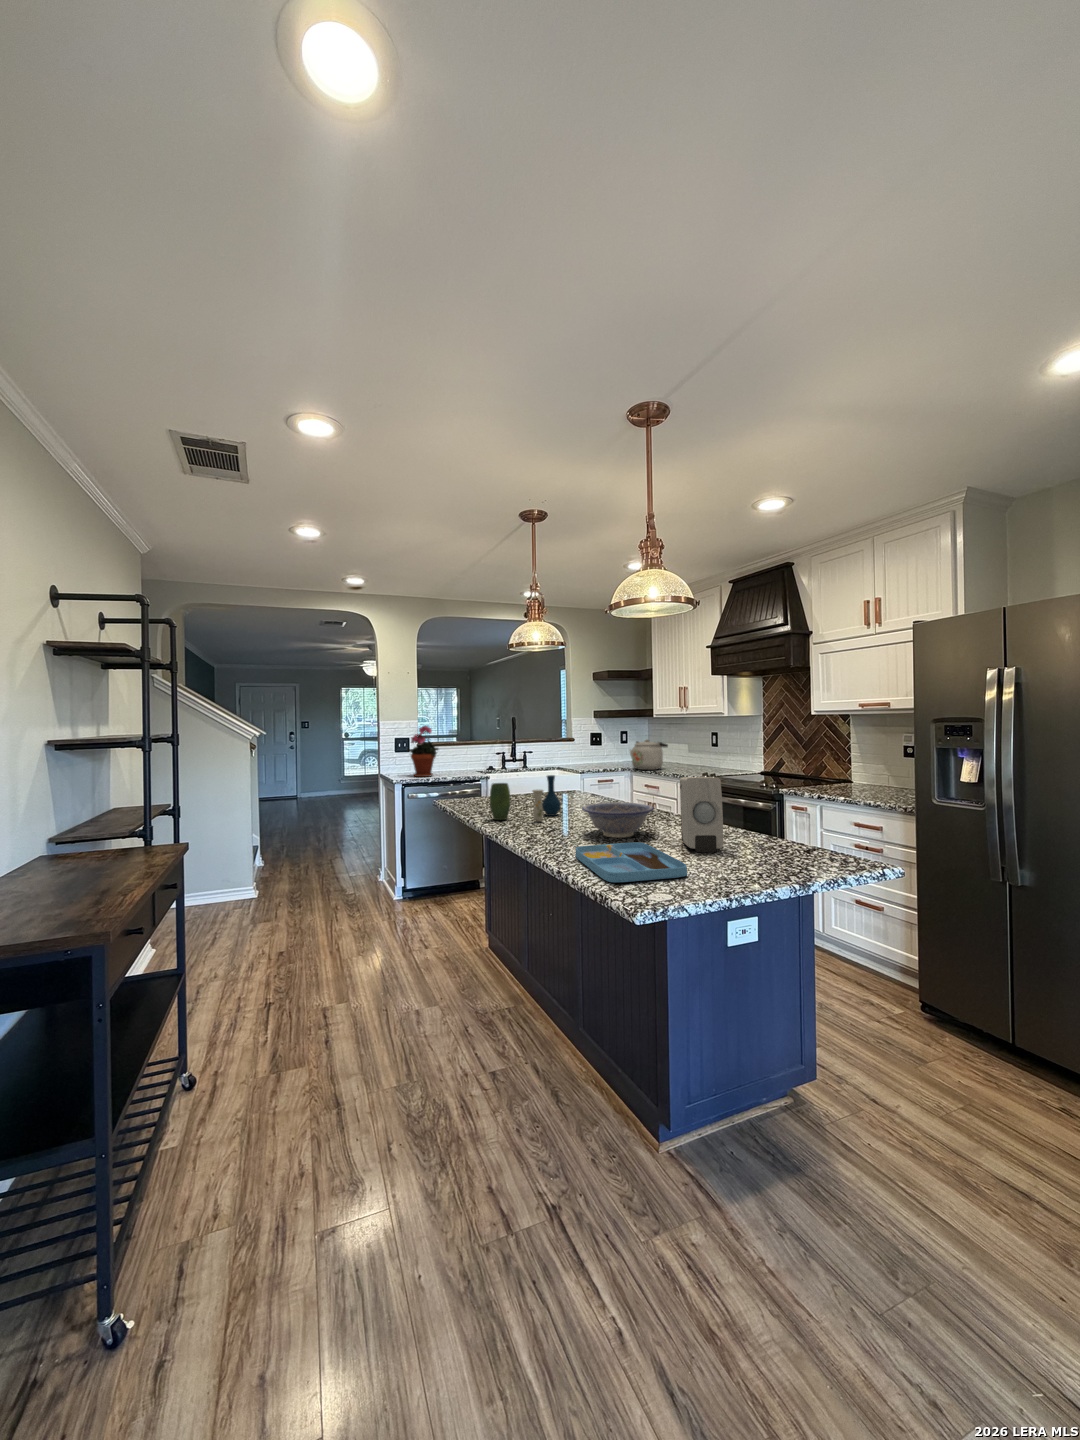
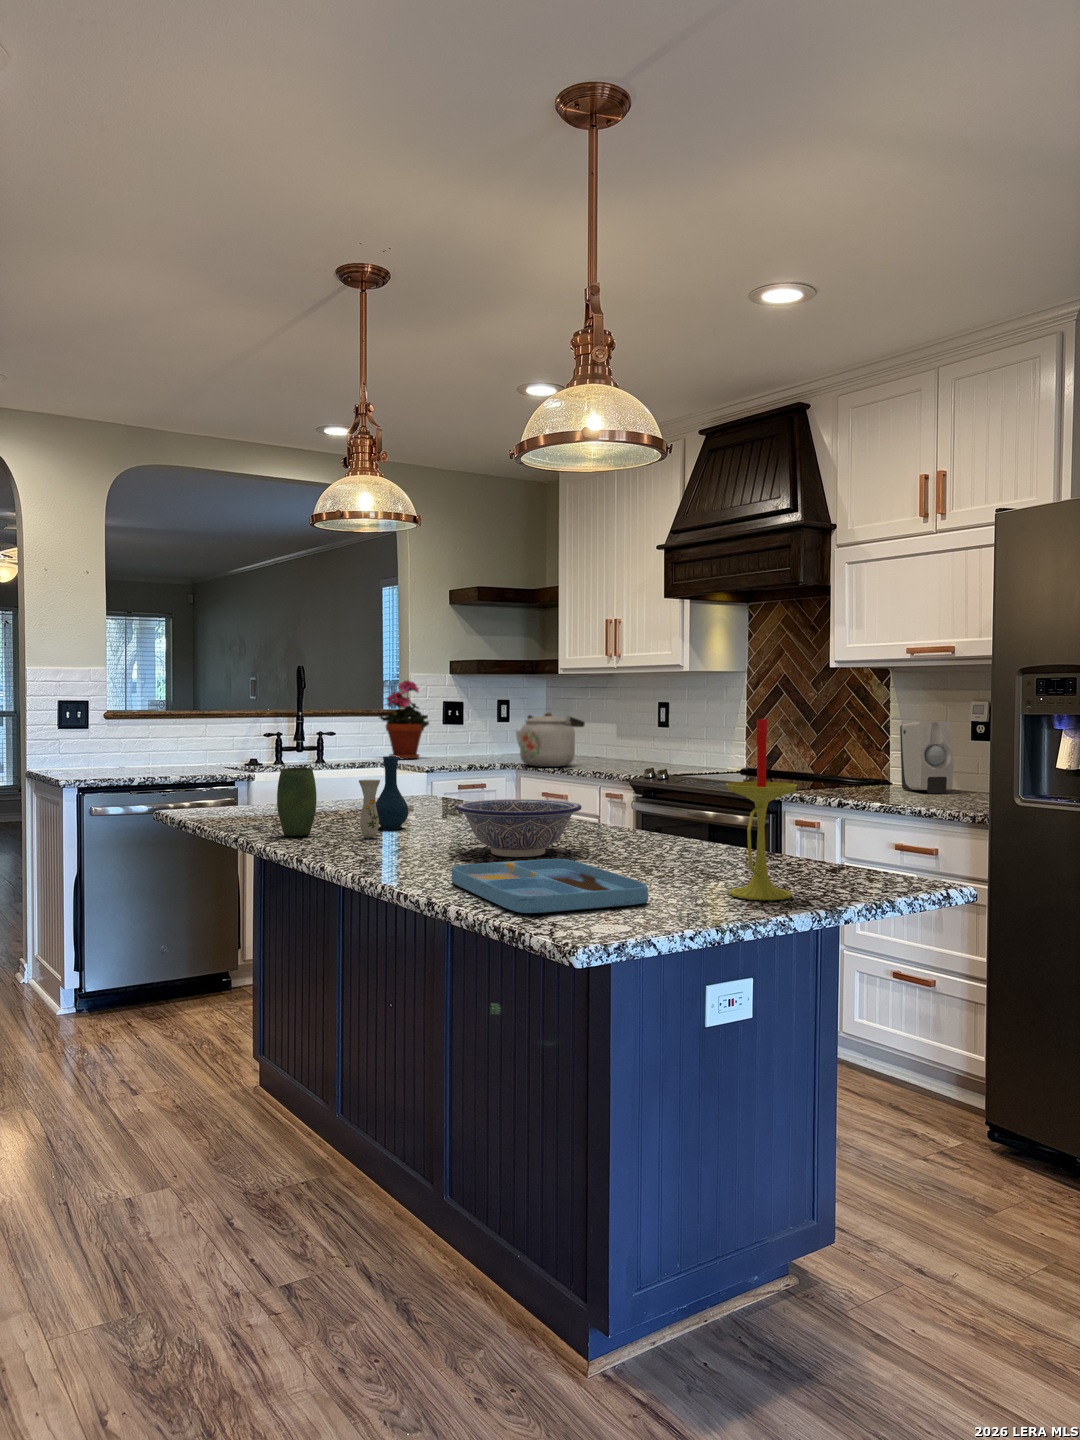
potted plant: present [407,726,438,777] -> present [380,680,429,759]
candle: none [735,762,780,876] -> present [727,719,797,900]
soap dispenser: present [680,777,723,852] -> present [900,721,953,793]

